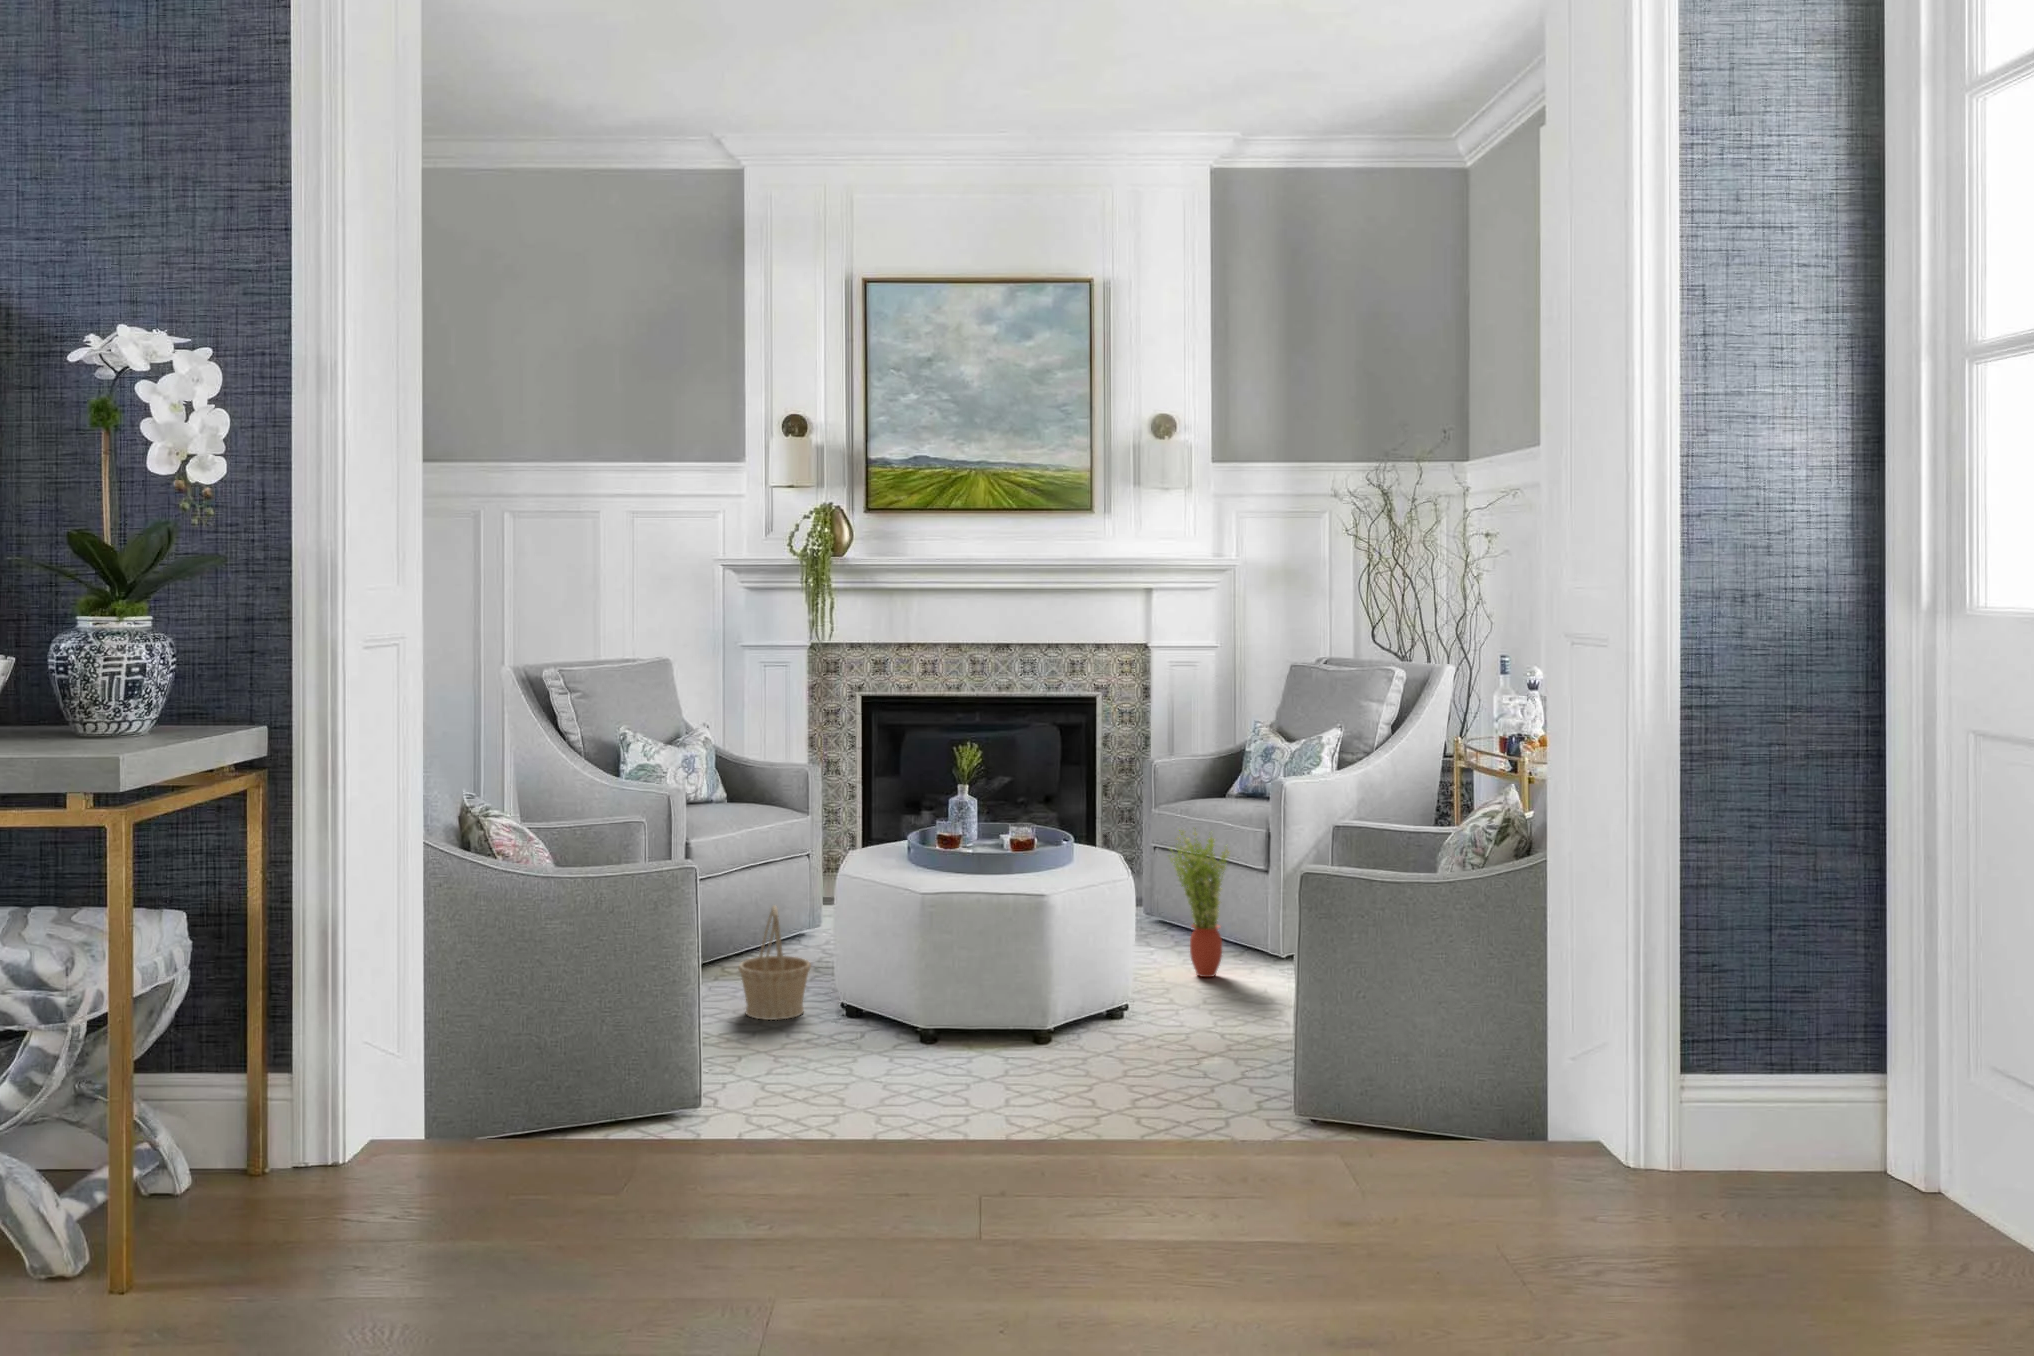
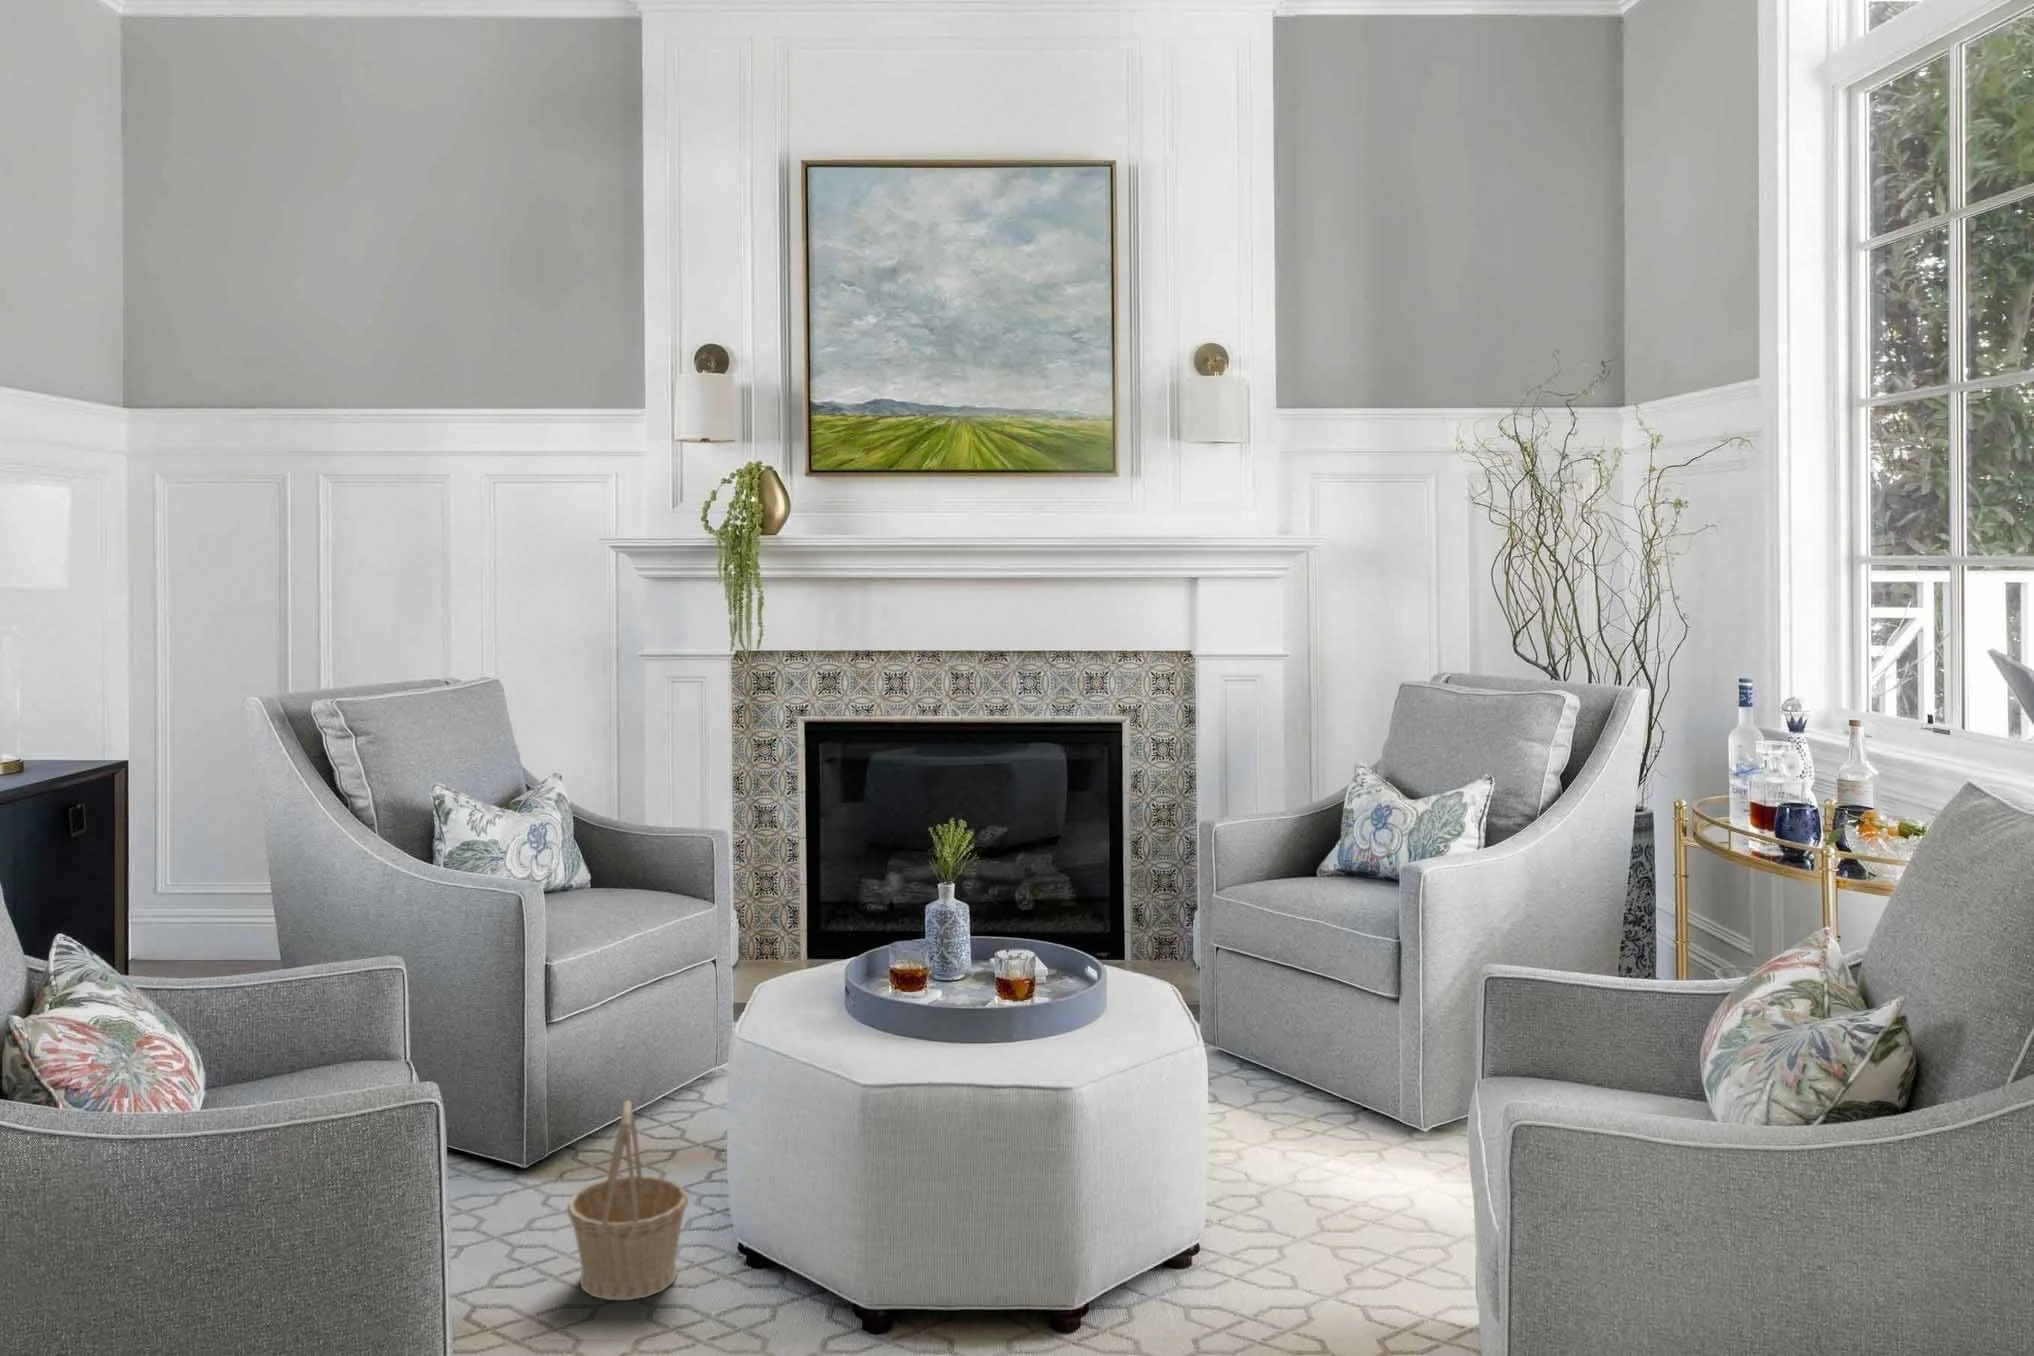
potted plant: present [1169,830,1229,977] -> none [1254,948,1356,1181]

